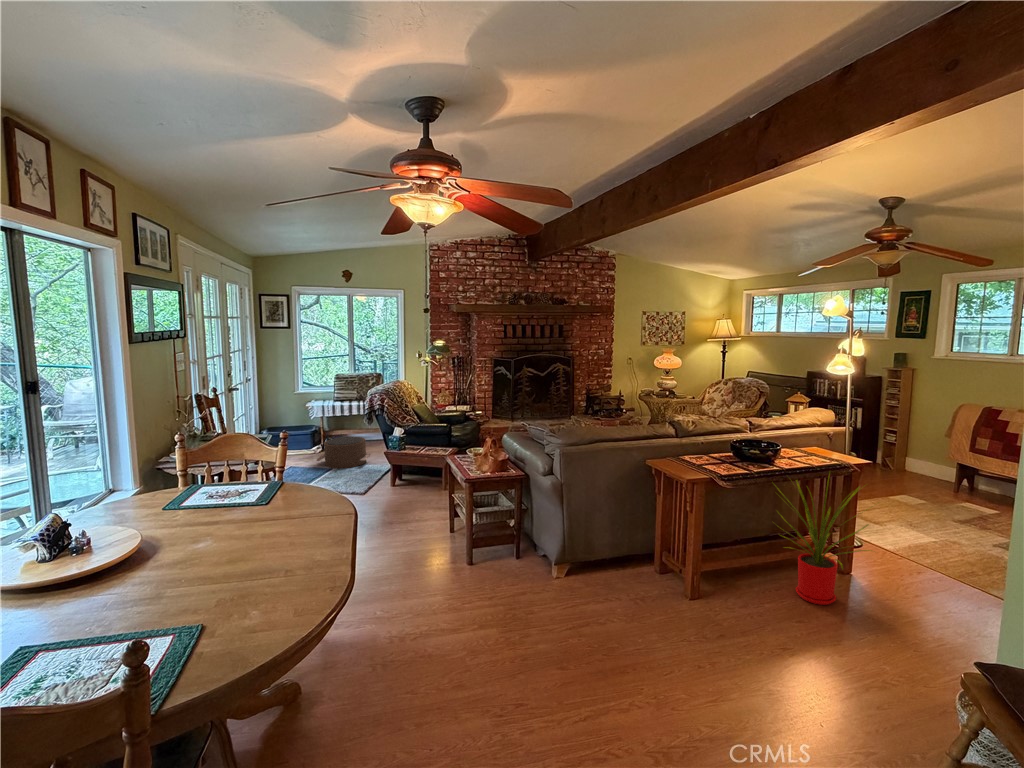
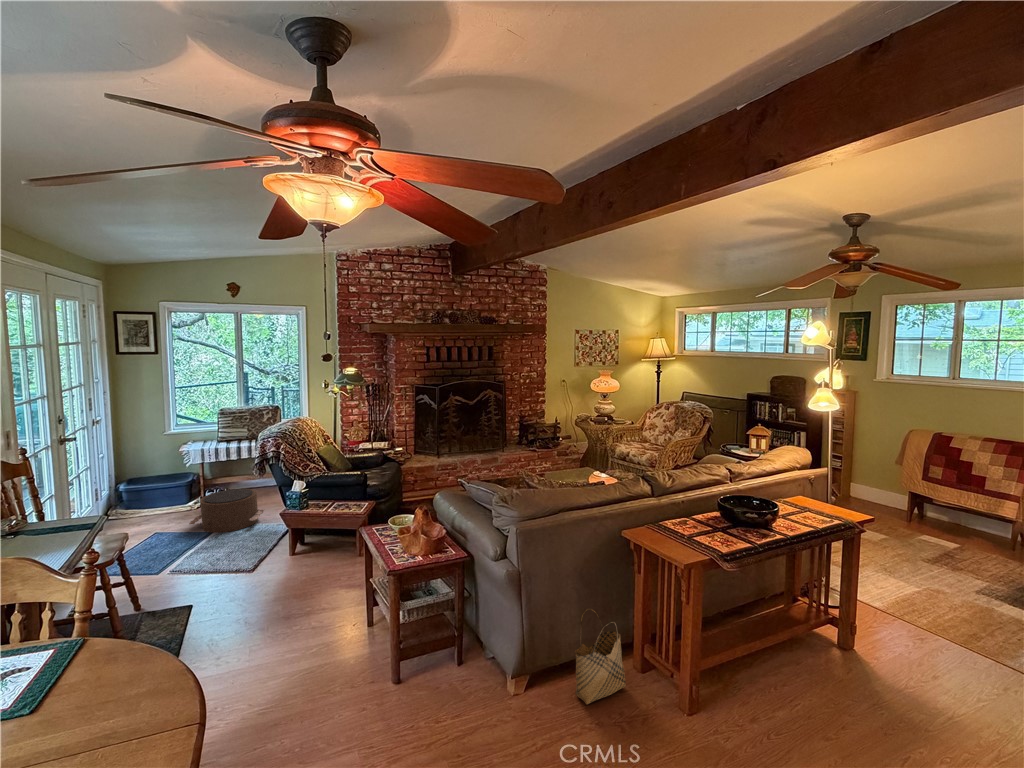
house plant: present [777,473,870,605] -> none [775,535,917,707]
woven basket: none [602,517,643,585] -> present [575,609,626,704]

